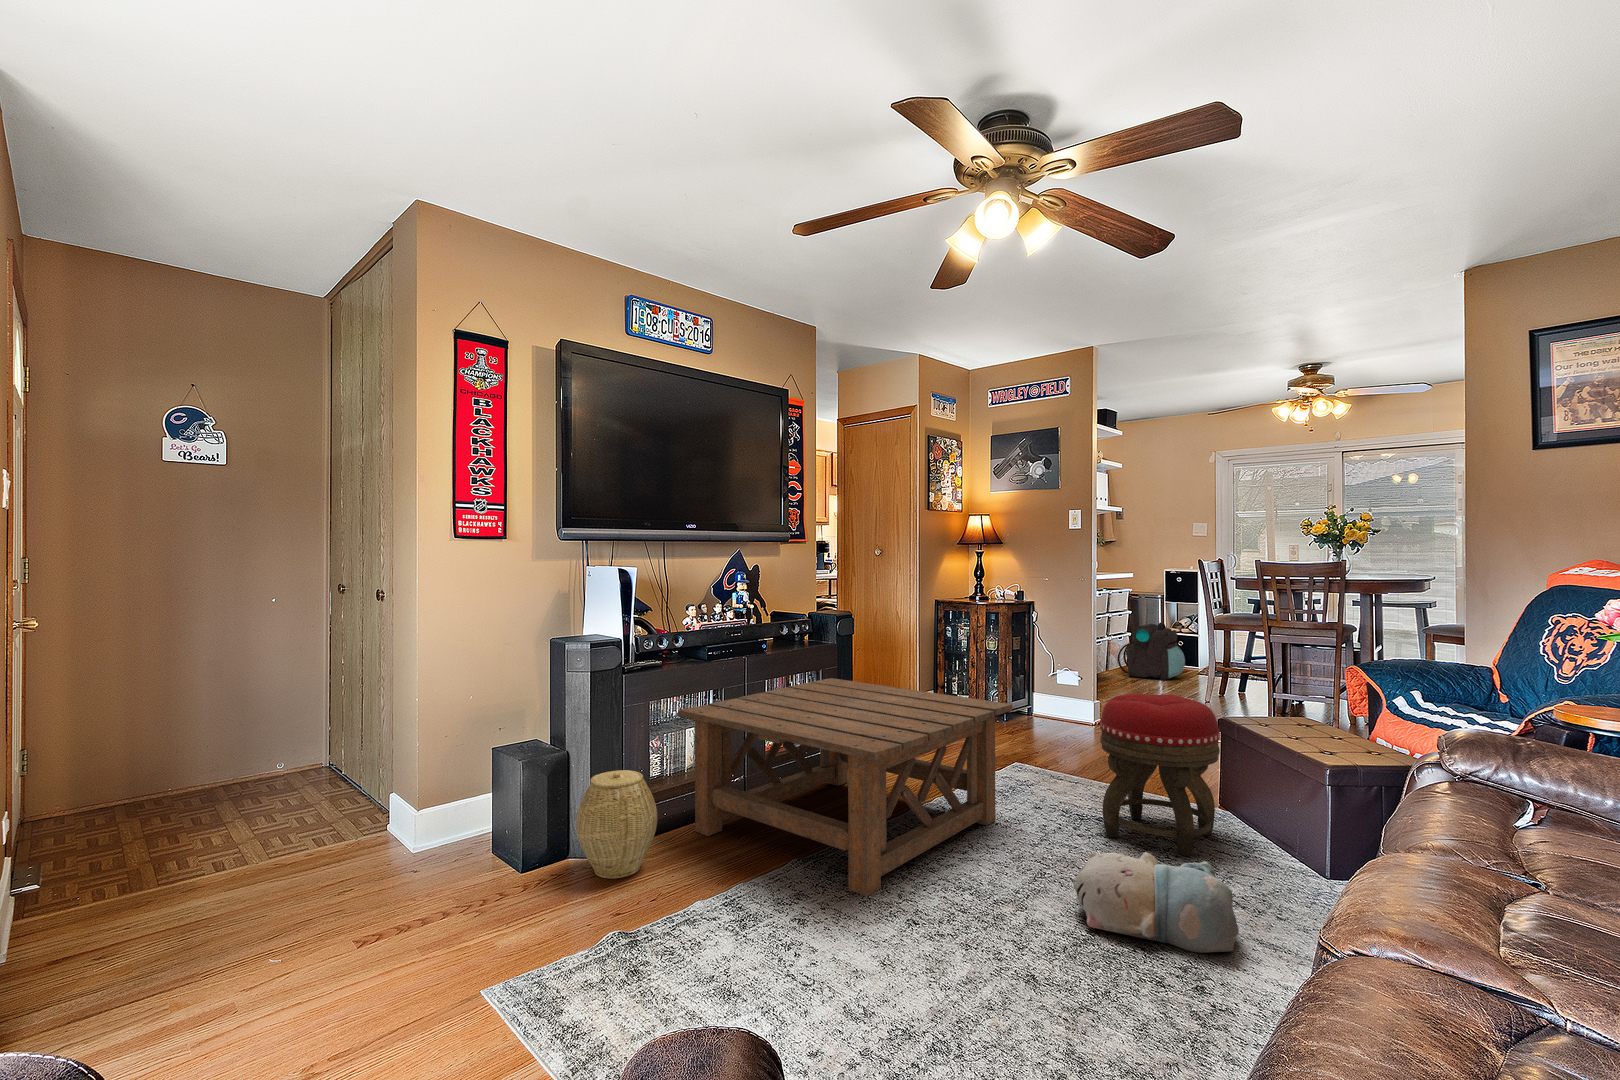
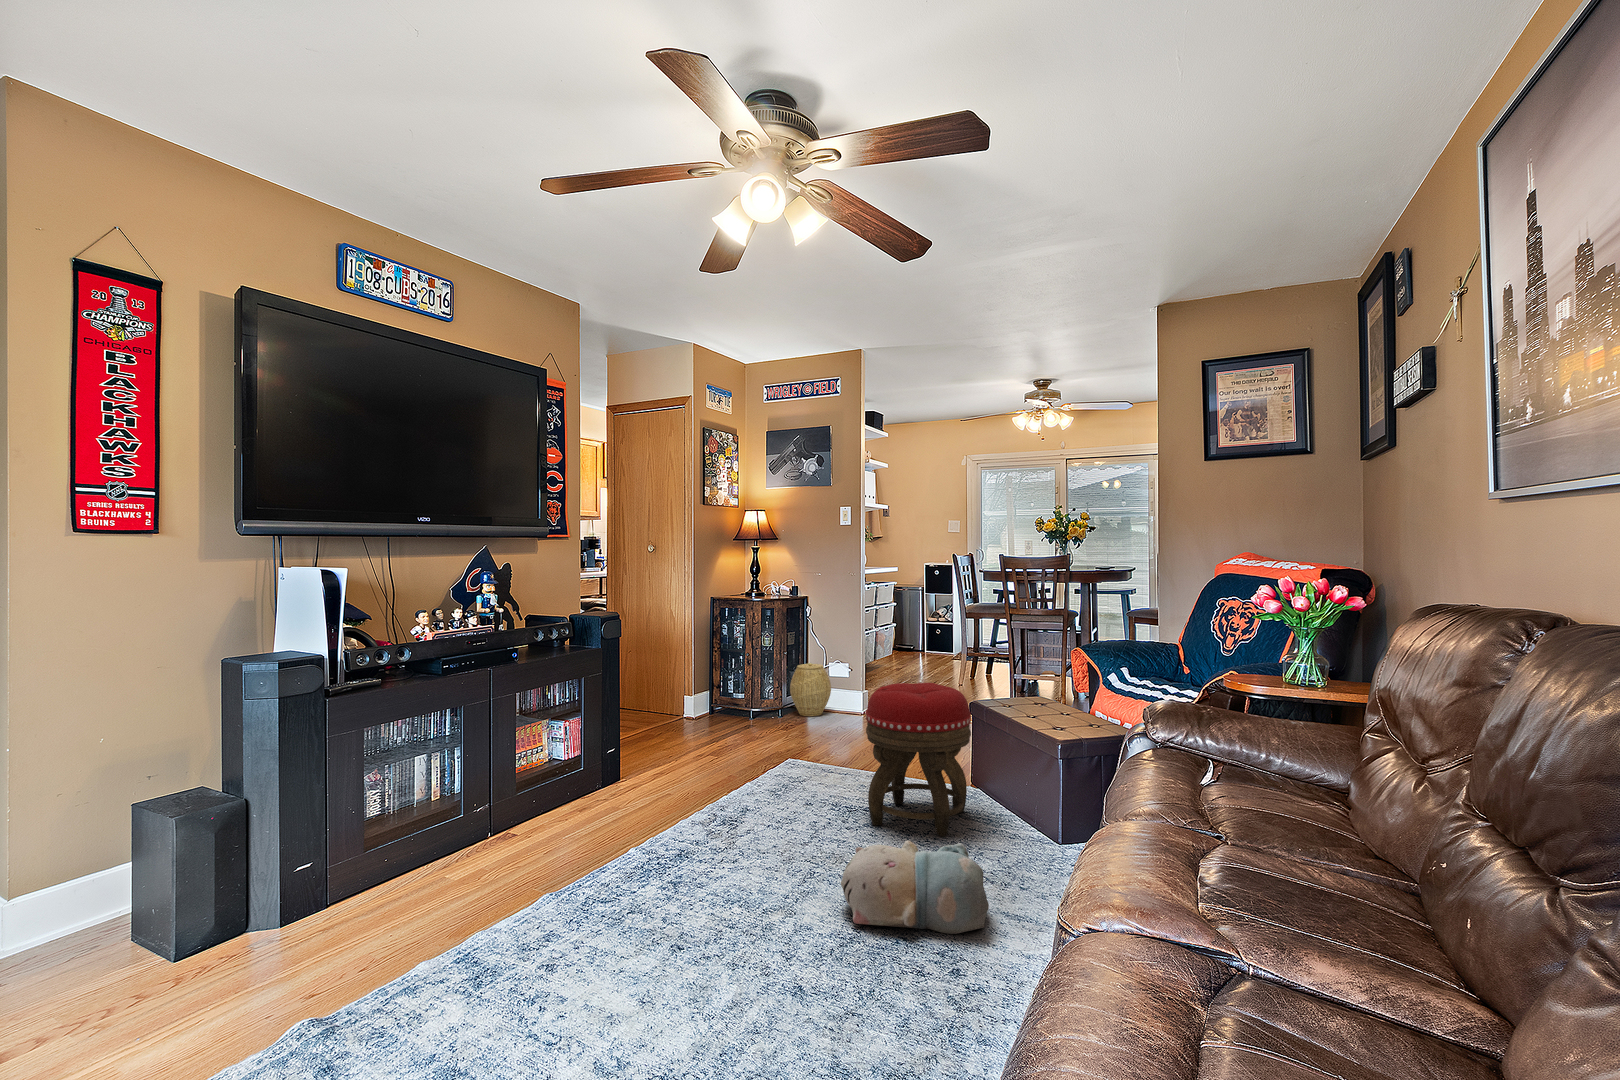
backpack: present [1118,623,1185,680] -> none [882,613,940,666]
coffee table: present [678,678,1012,896] -> none [405,685,783,924]
woven basket: present [576,770,657,879] -> present [790,663,831,716]

